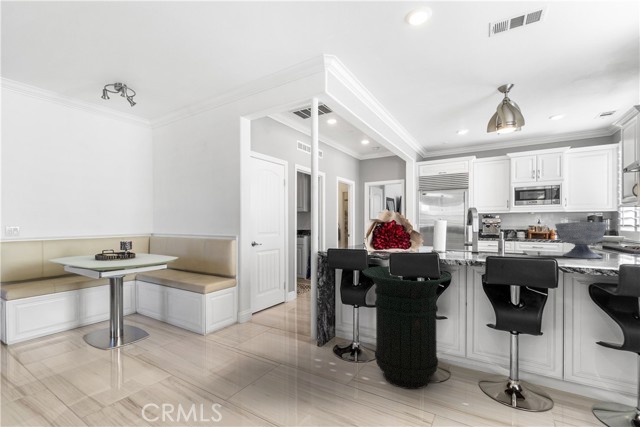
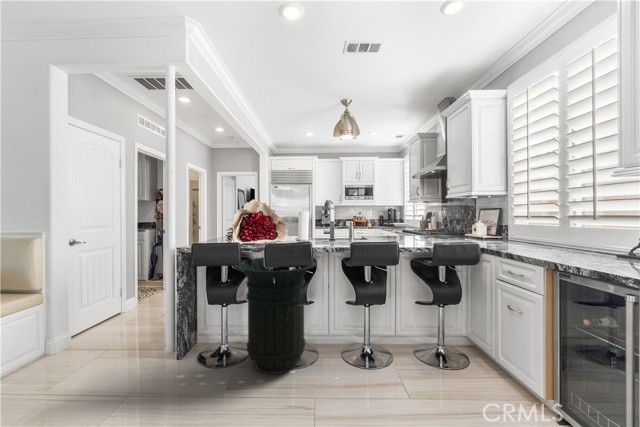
bowl: present [555,222,607,258] -> none [384,213,414,239]

